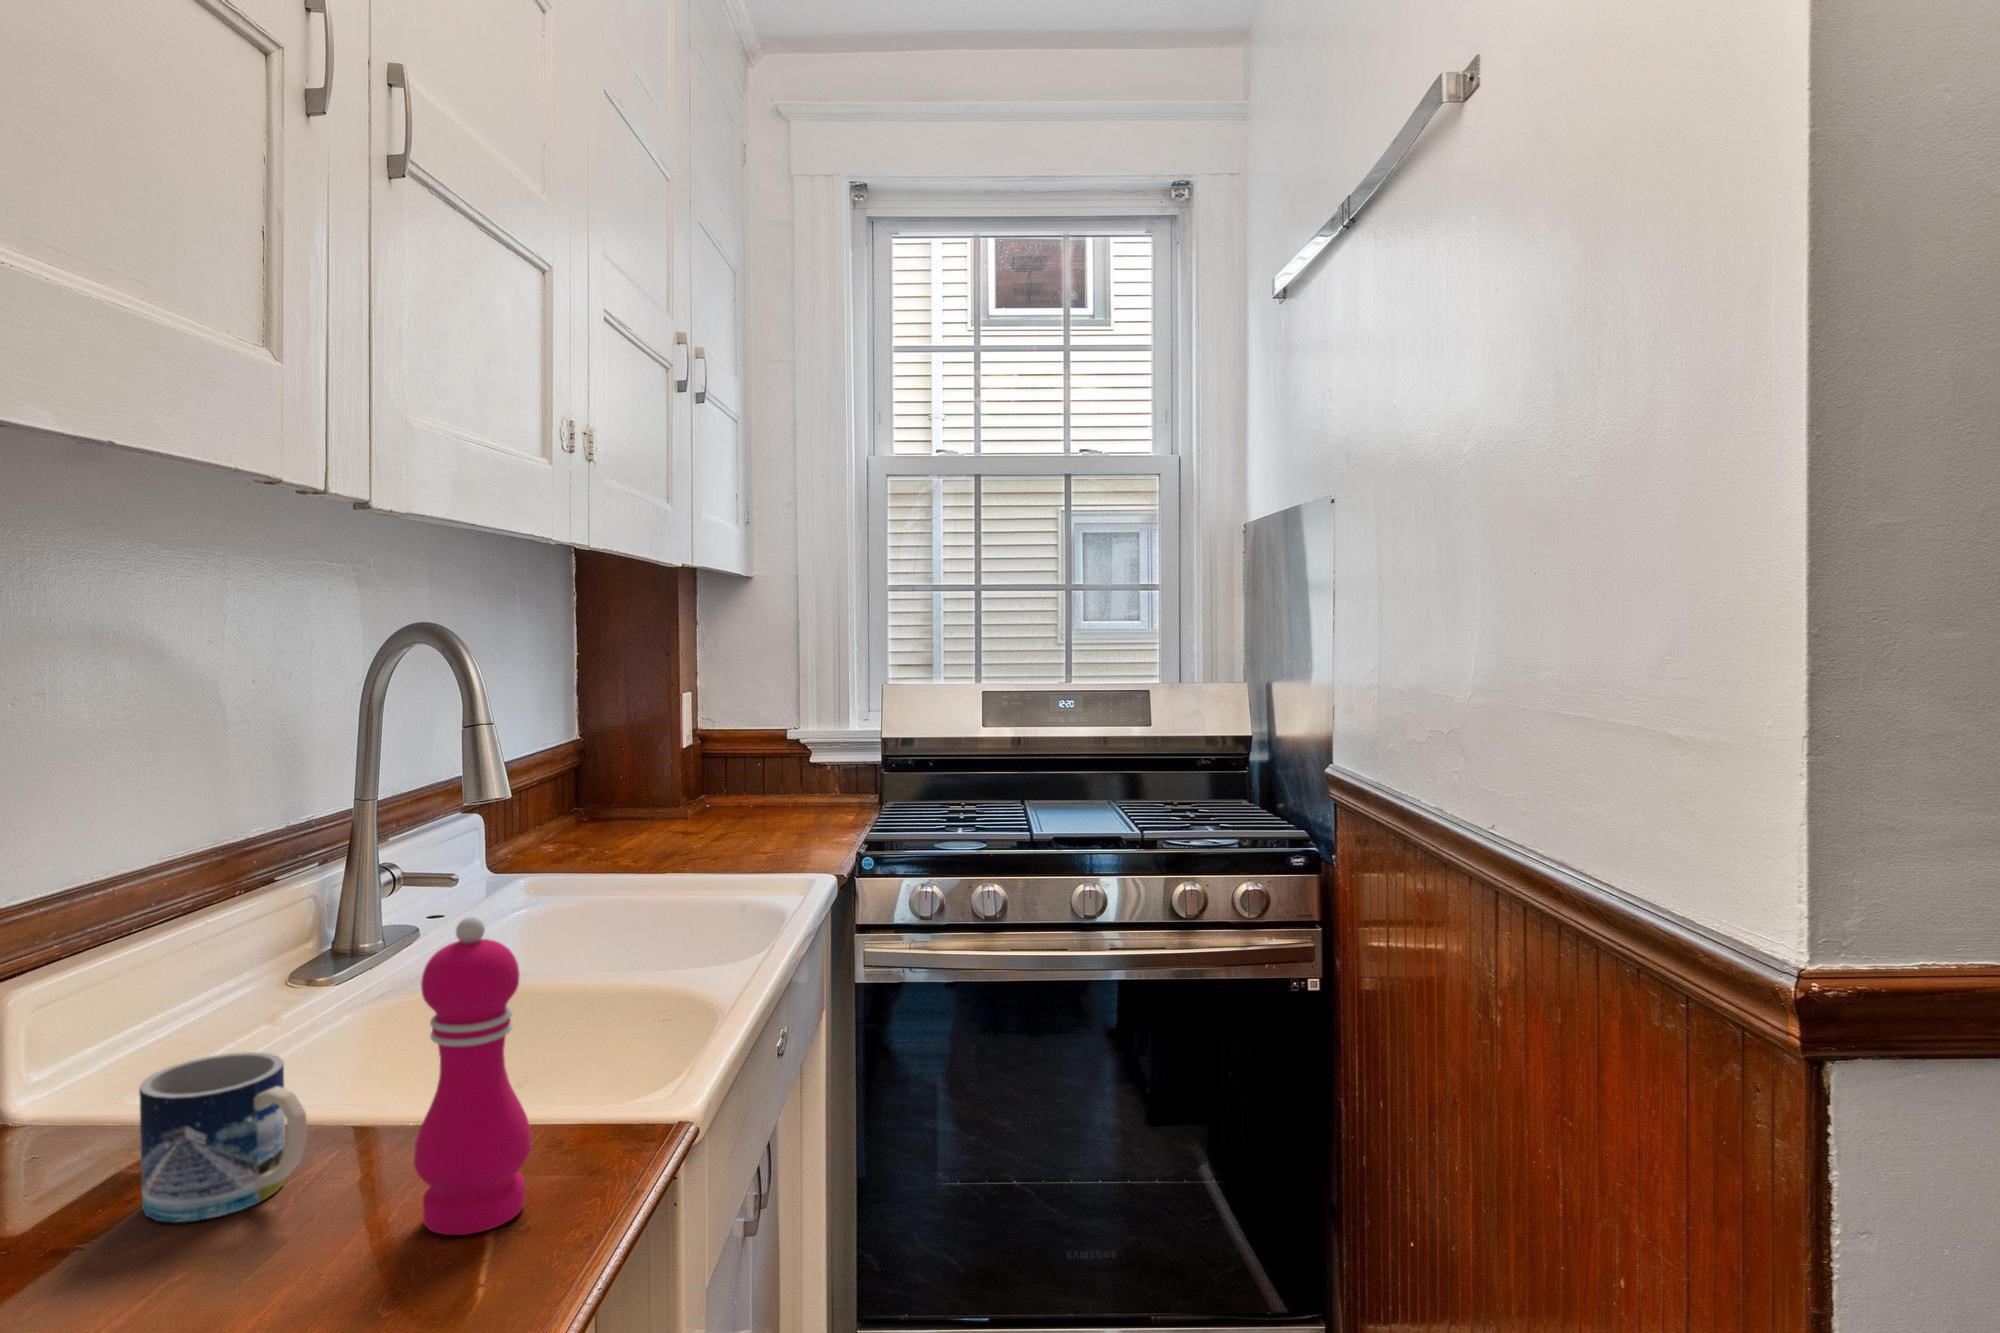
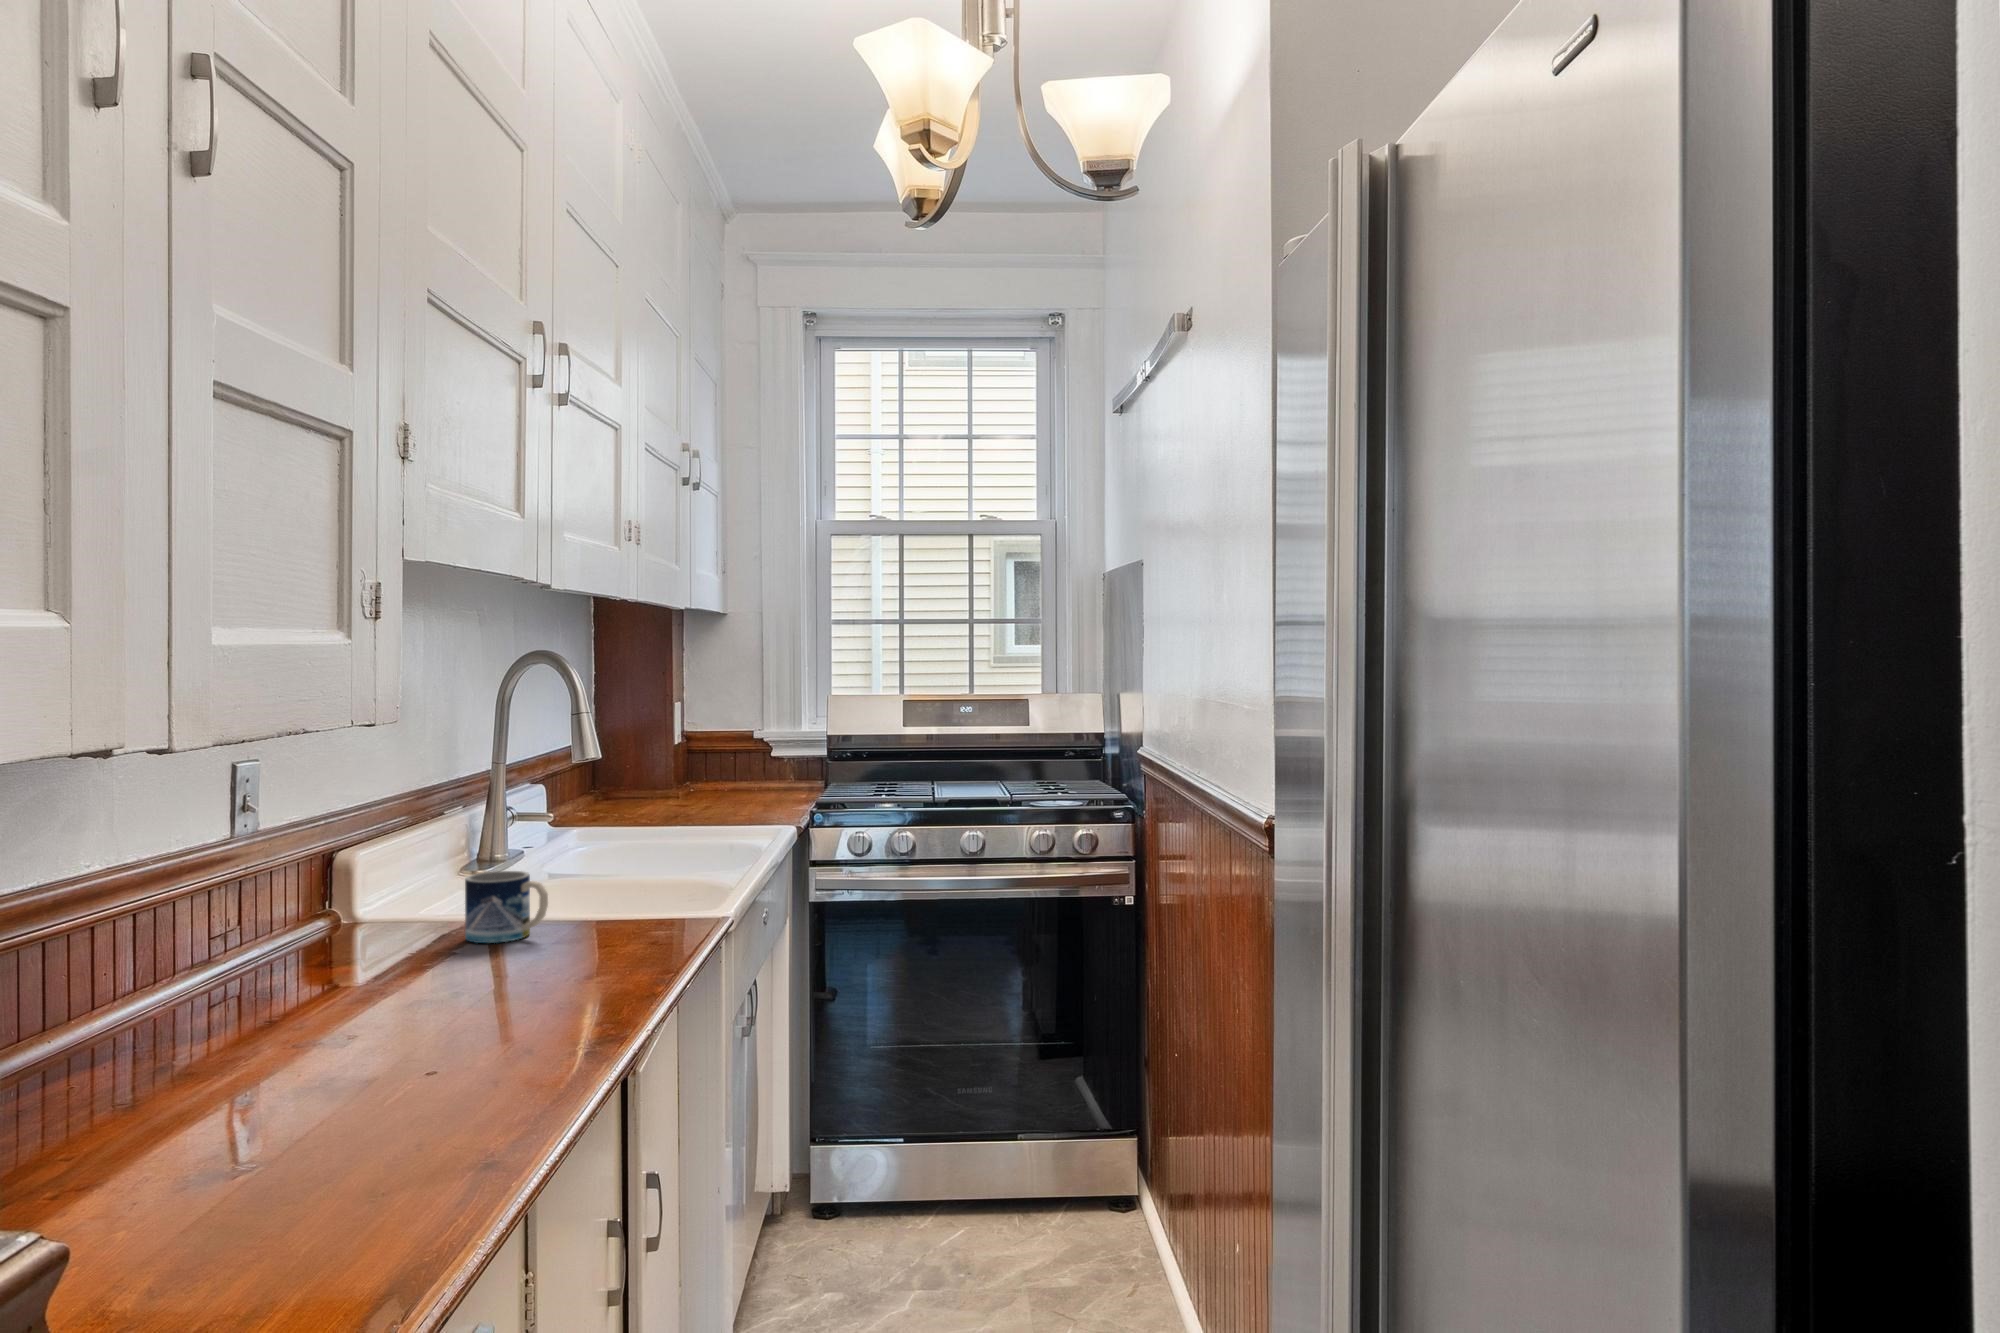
pepper mill: present [414,917,532,1235] -> none [606,794,661,943]

